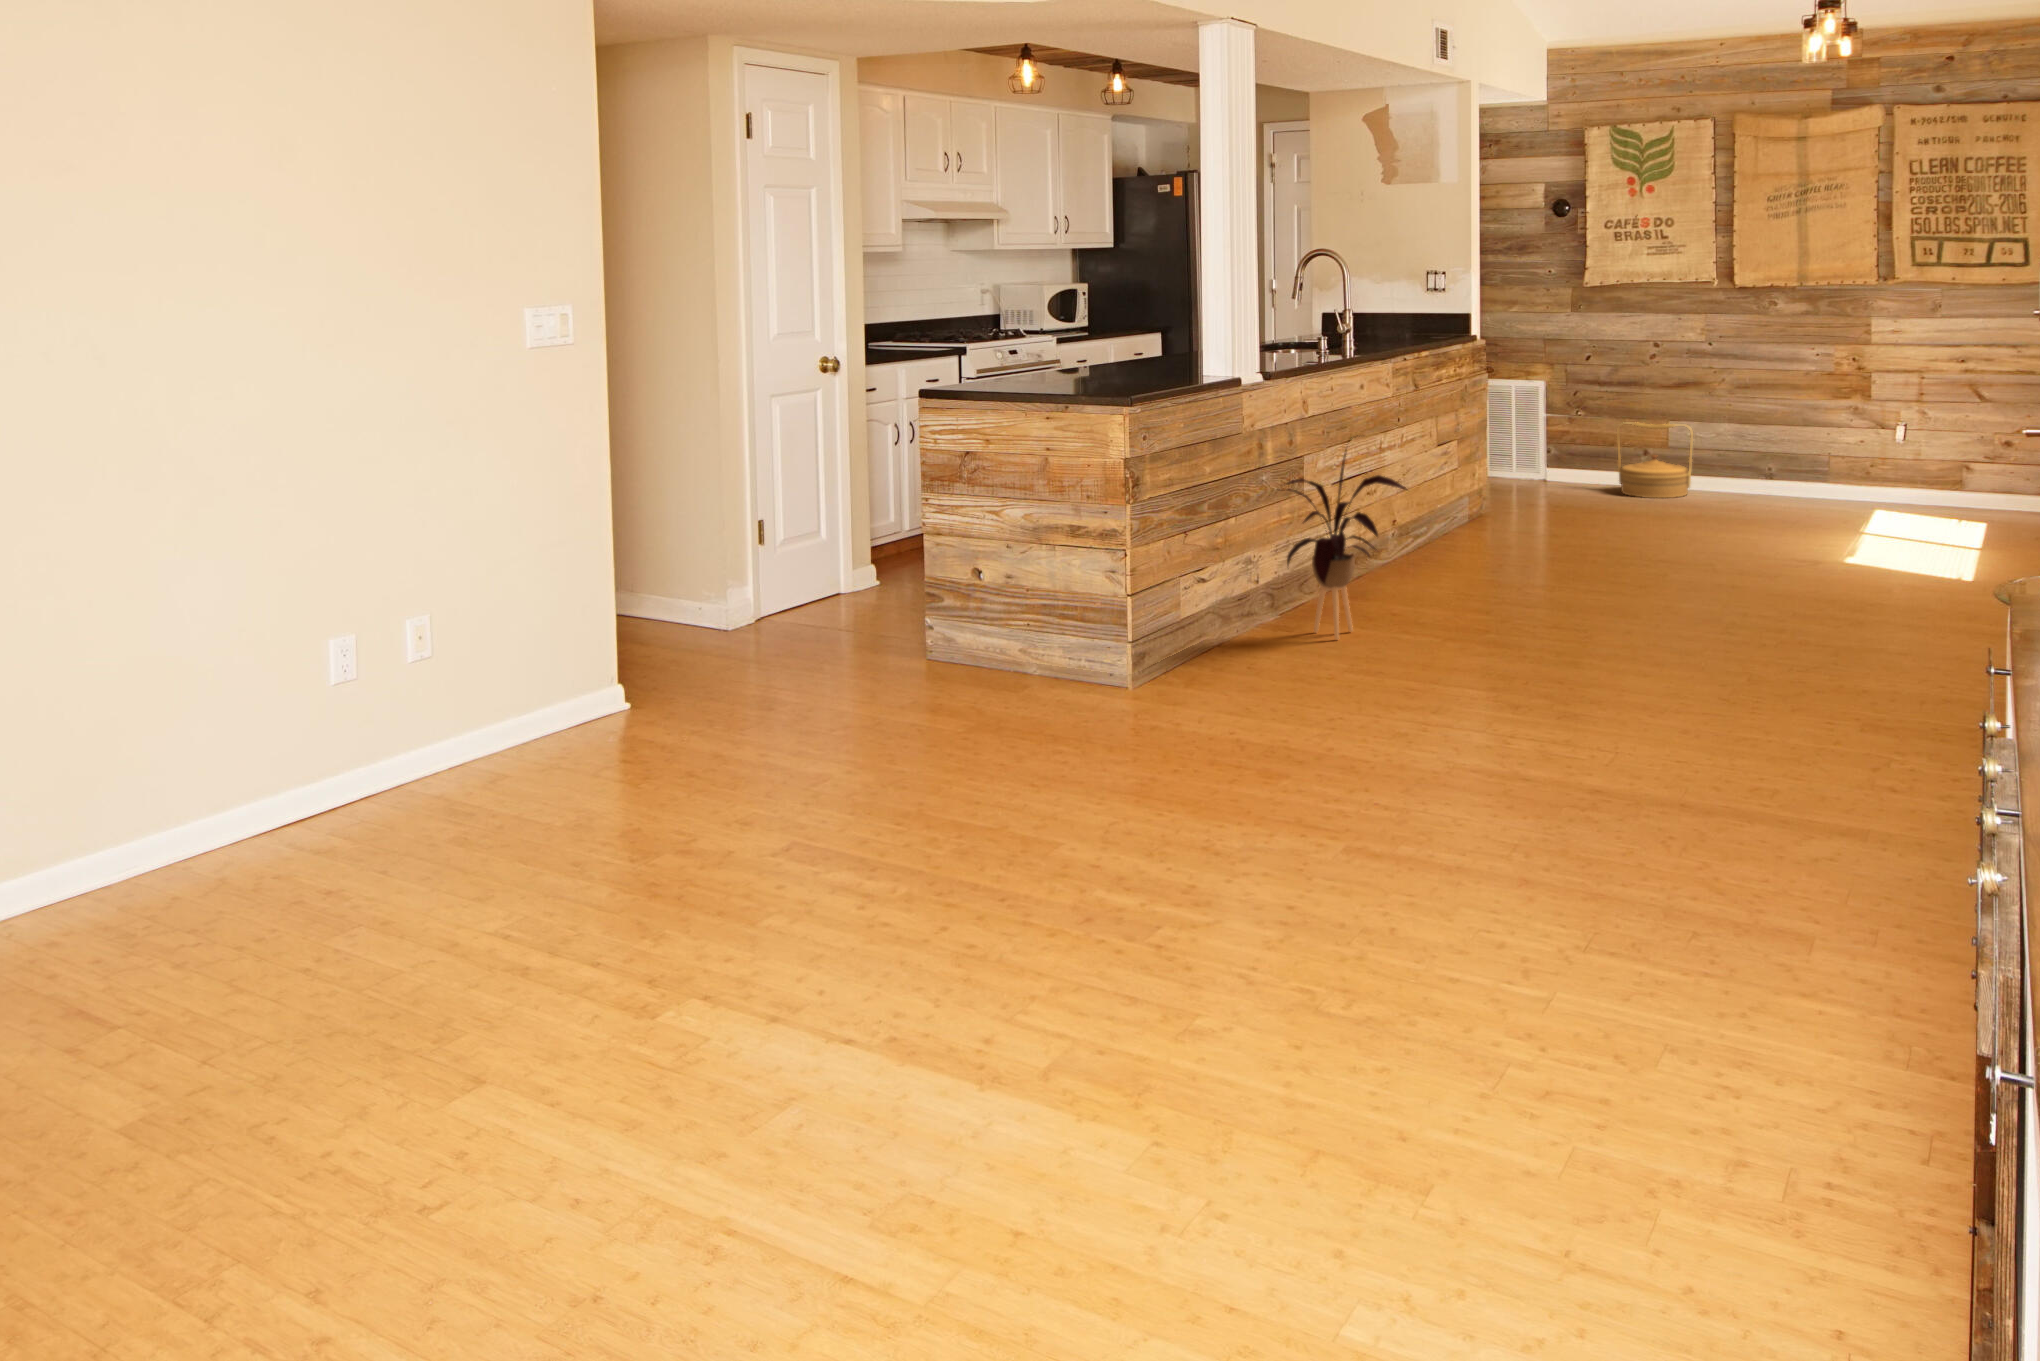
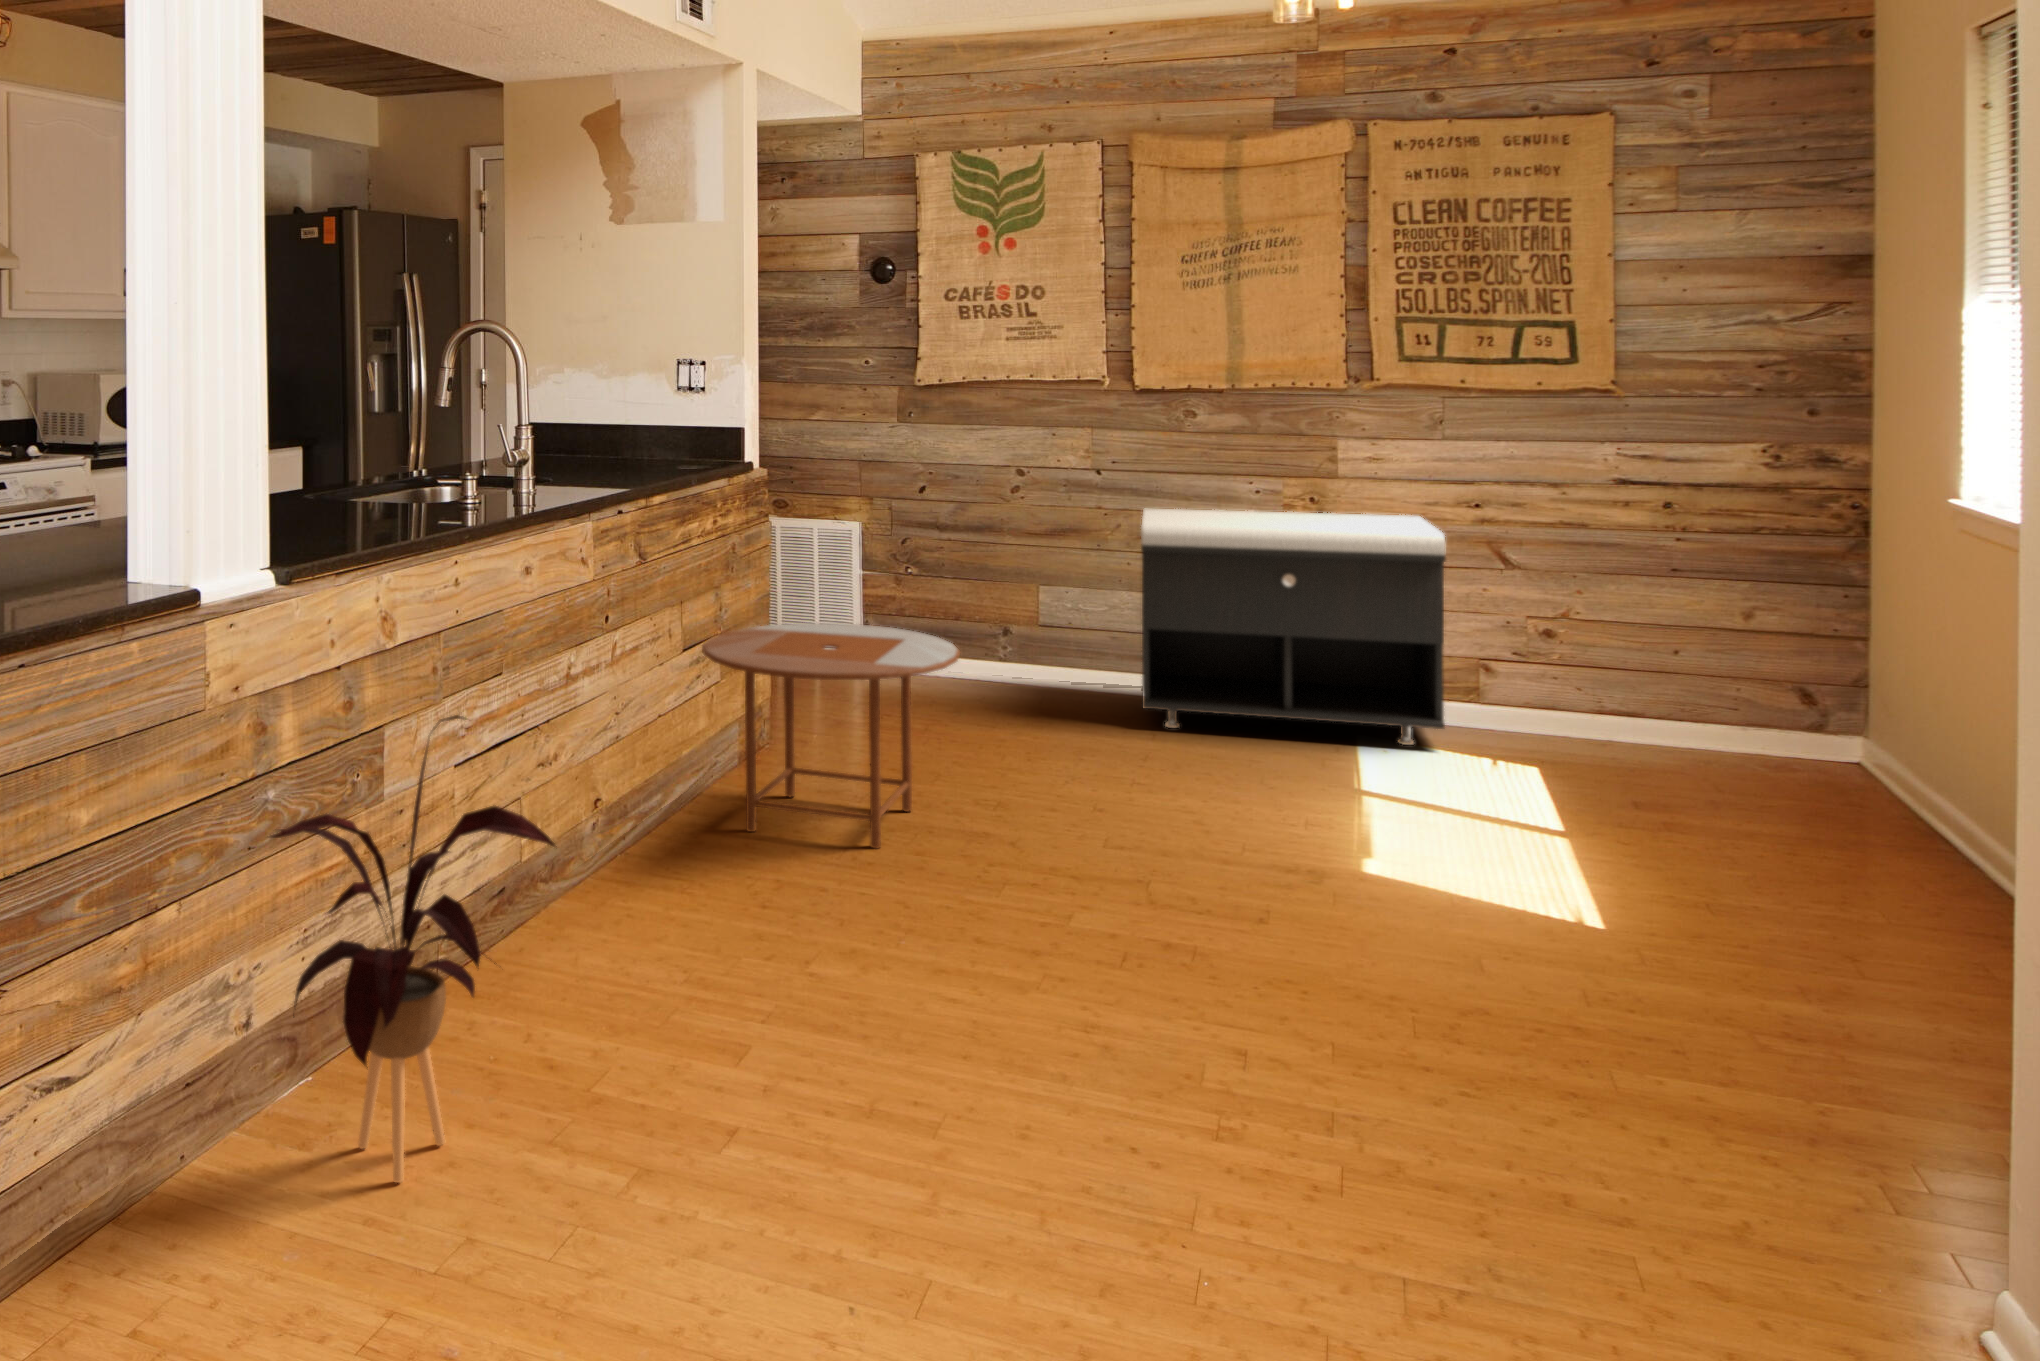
storage bench: none [1730,367,1928,513] -> present [1141,509,1446,745]
woven basket: present [1617,422,1693,498] -> none [968,589,1080,709]
side table: none [1449,431,1606,552] -> present [702,623,960,849]

